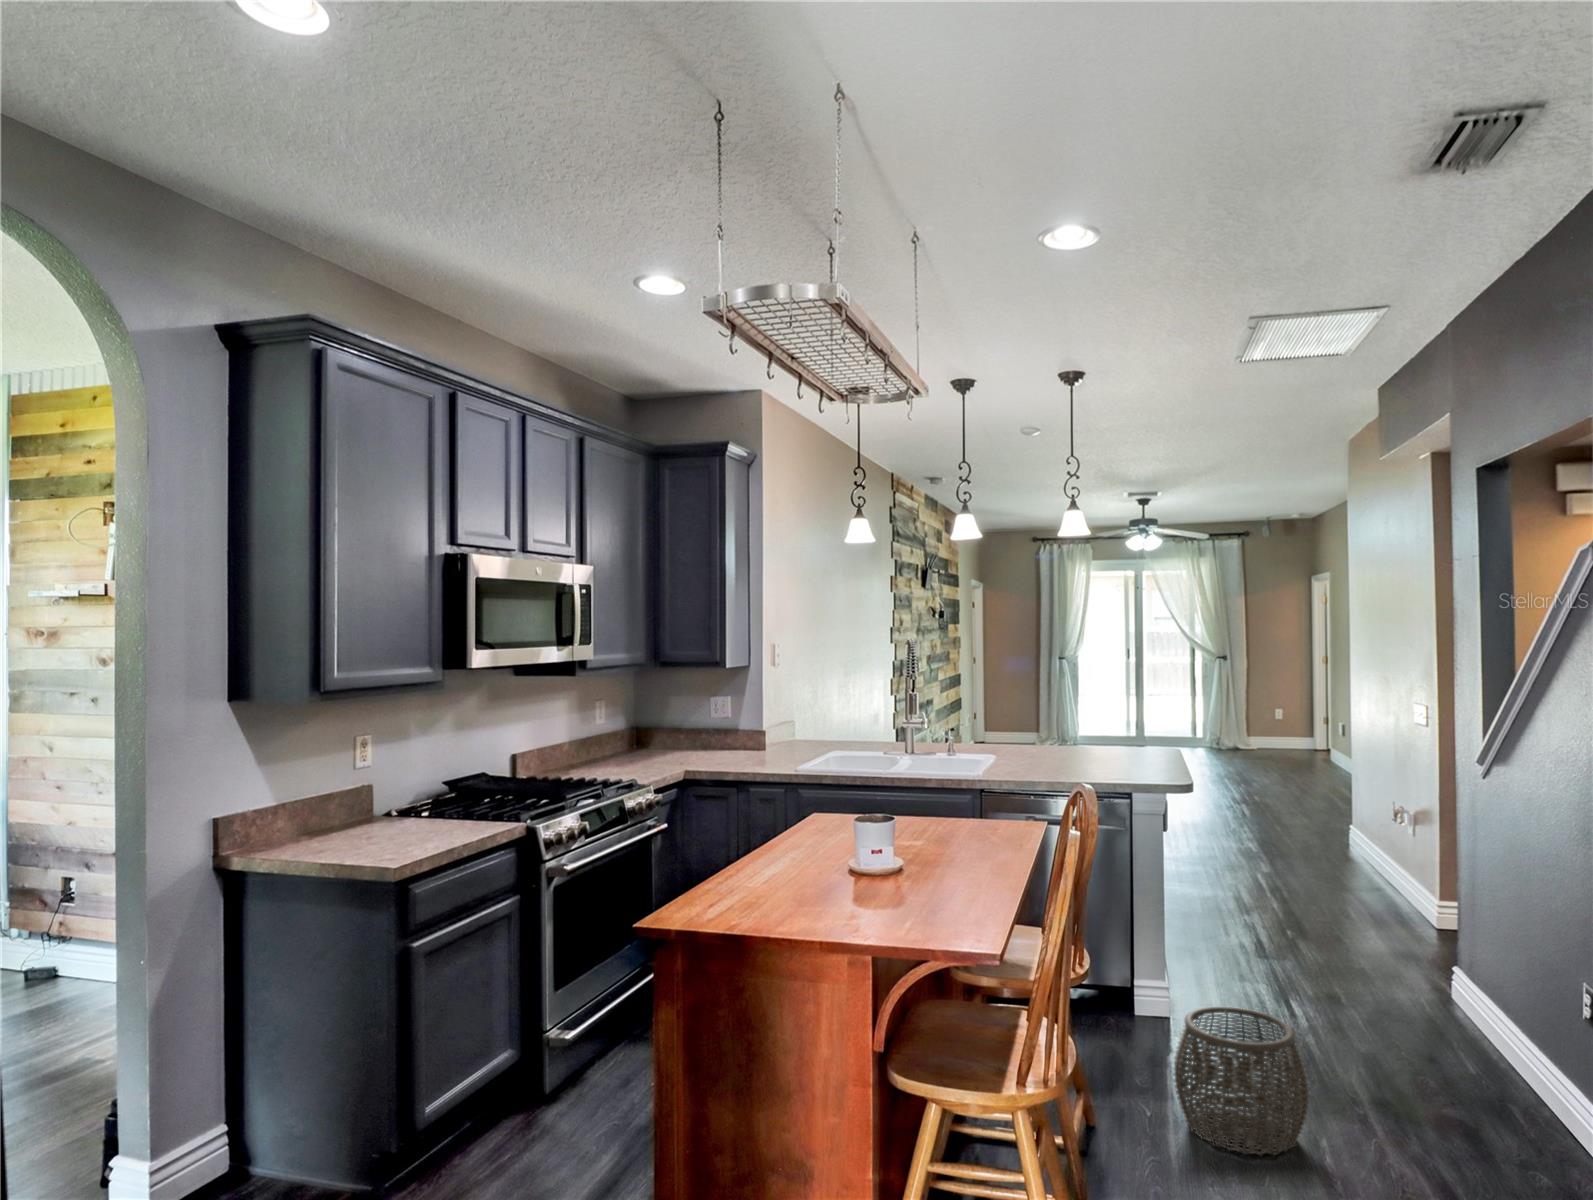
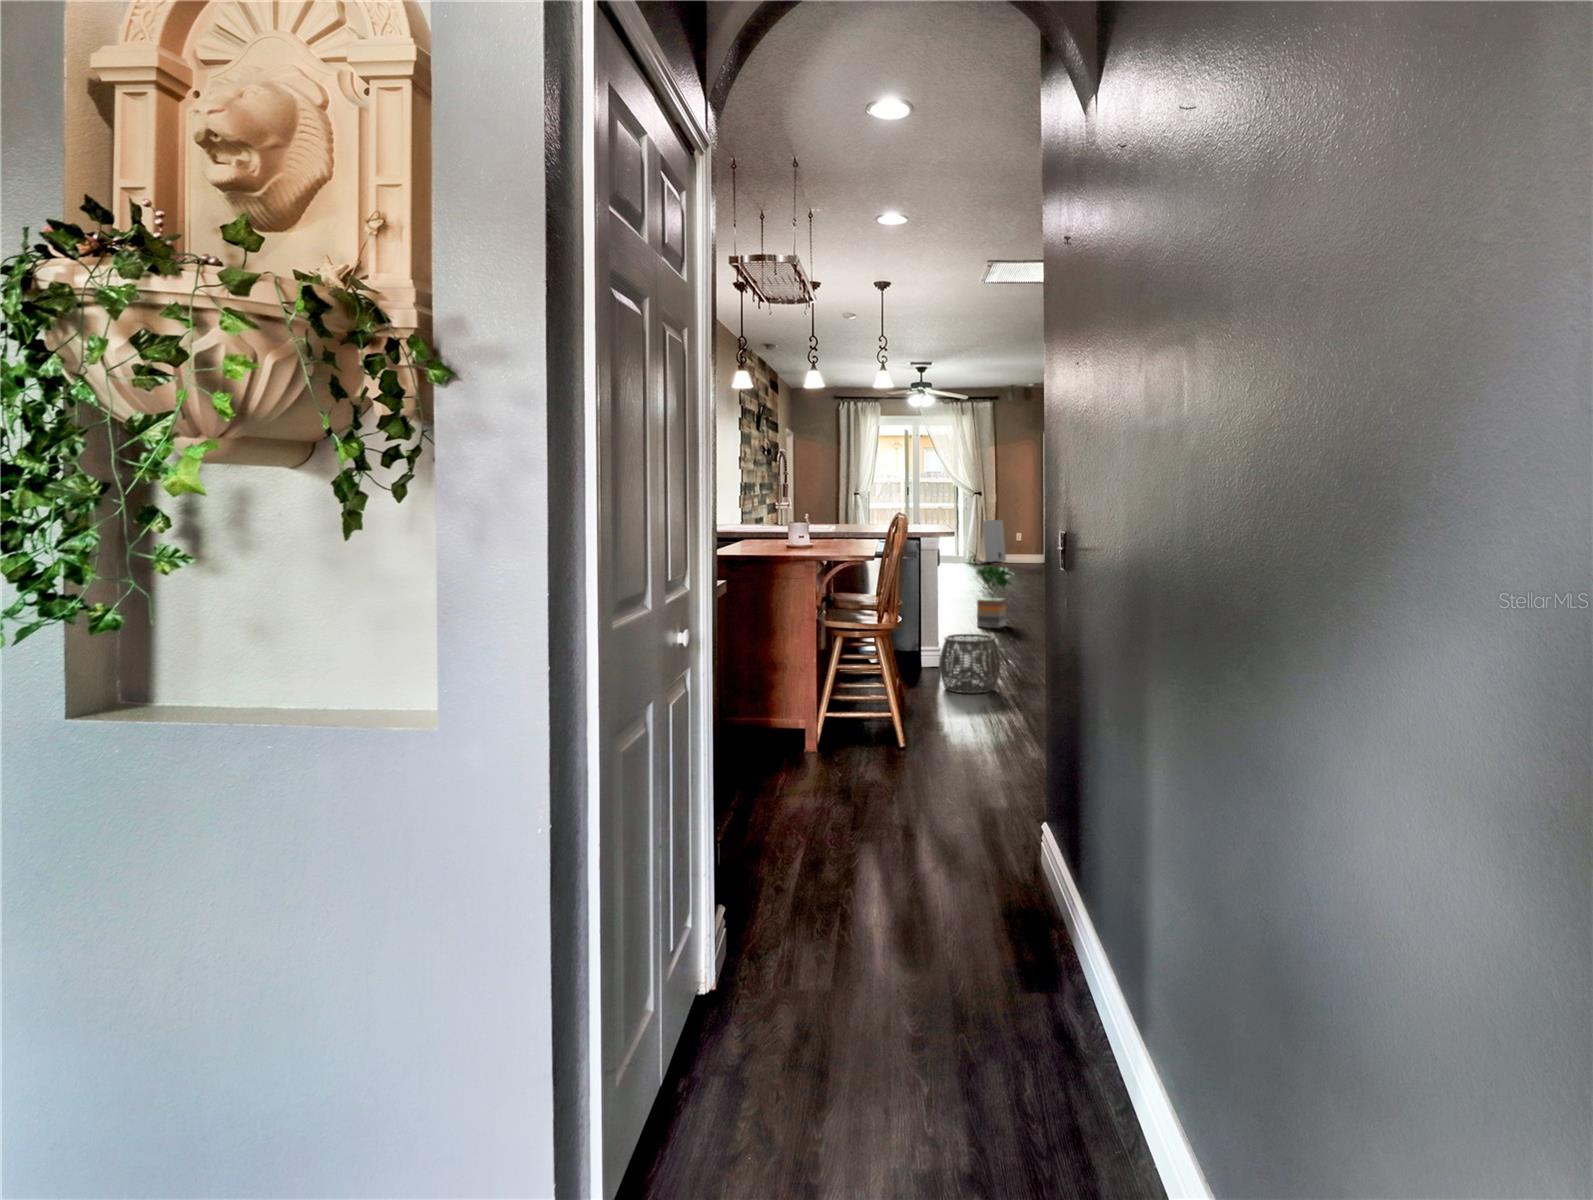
air purifier: none [1231,694,1266,750] -> present [982,520,1006,562]
potted tree: none [1230,802,1300,909] -> present [976,565,1013,628]

